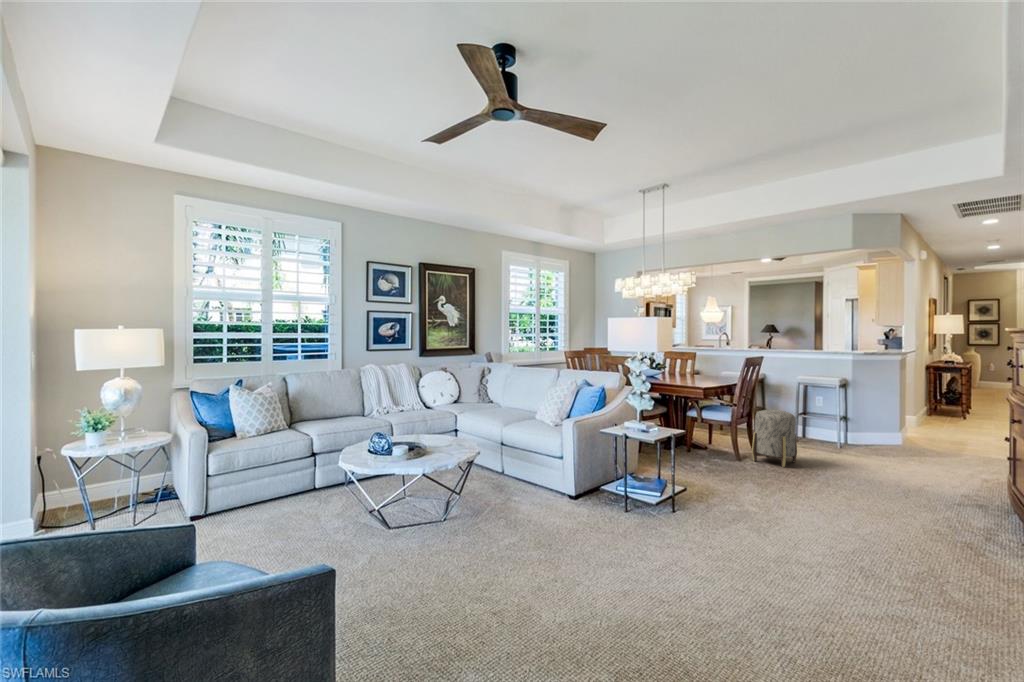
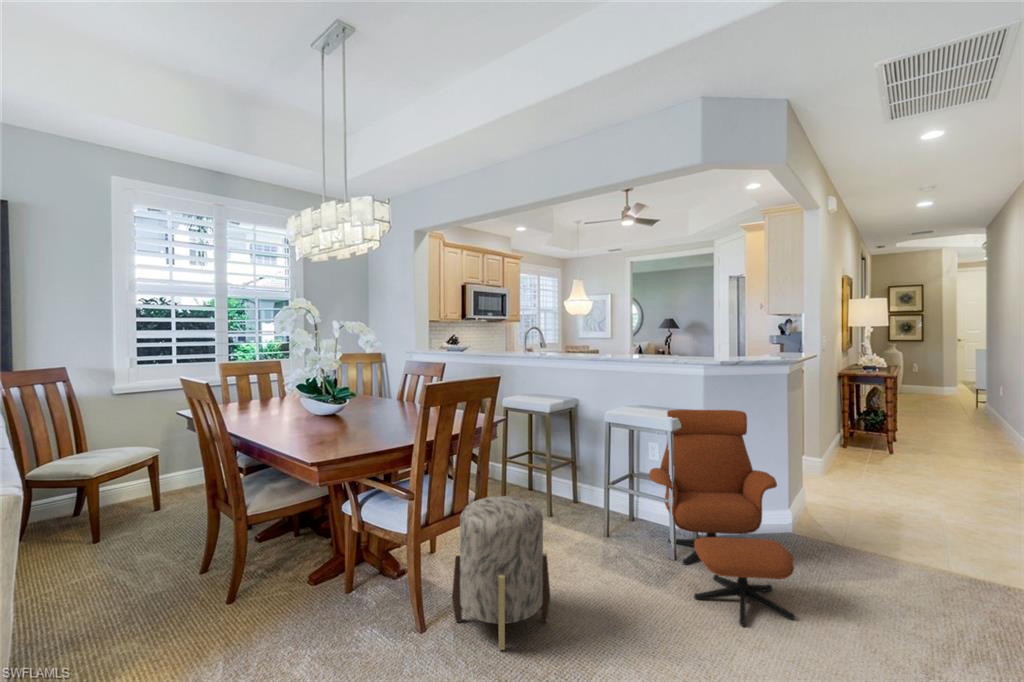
lounge chair: none [825,378,910,466] -> present [649,409,795,626]

